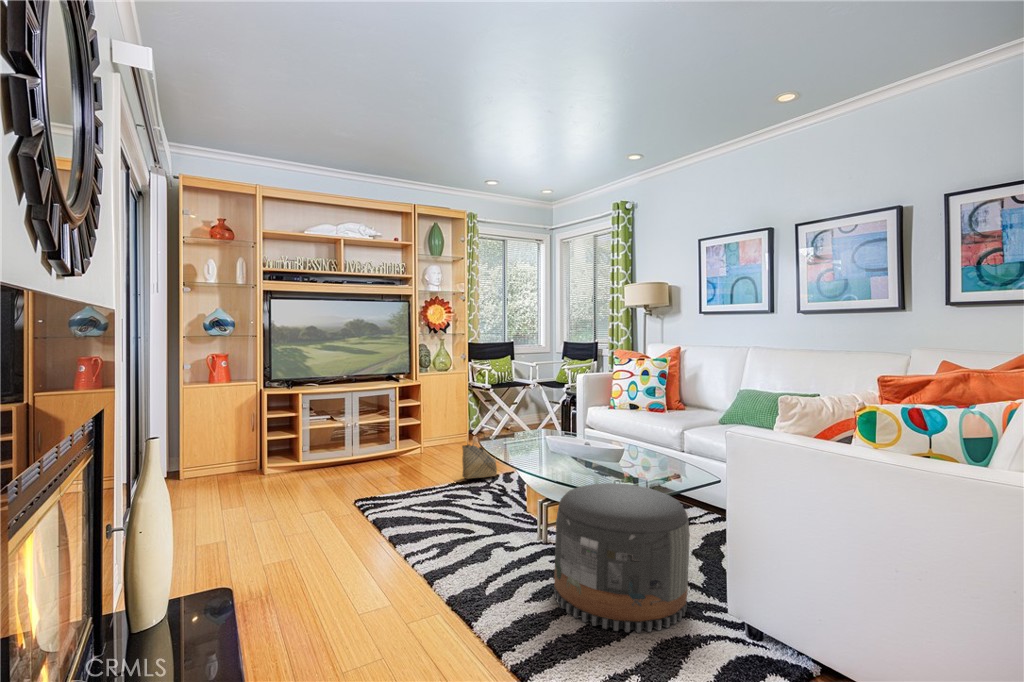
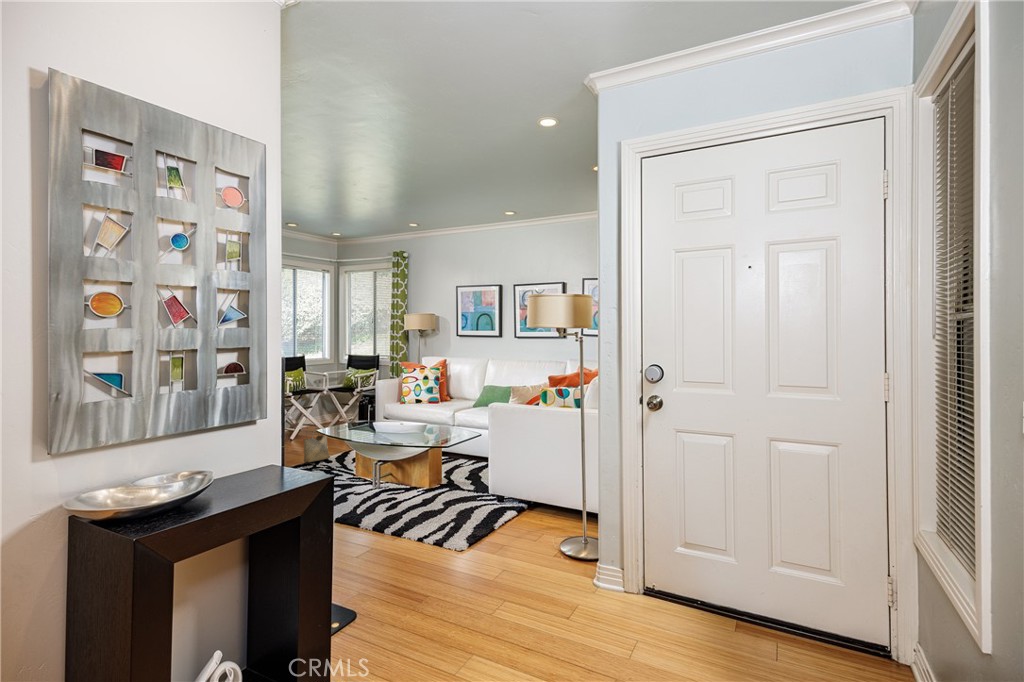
pouf: present [554,483,690,632] -> none [398,442,468,512]

